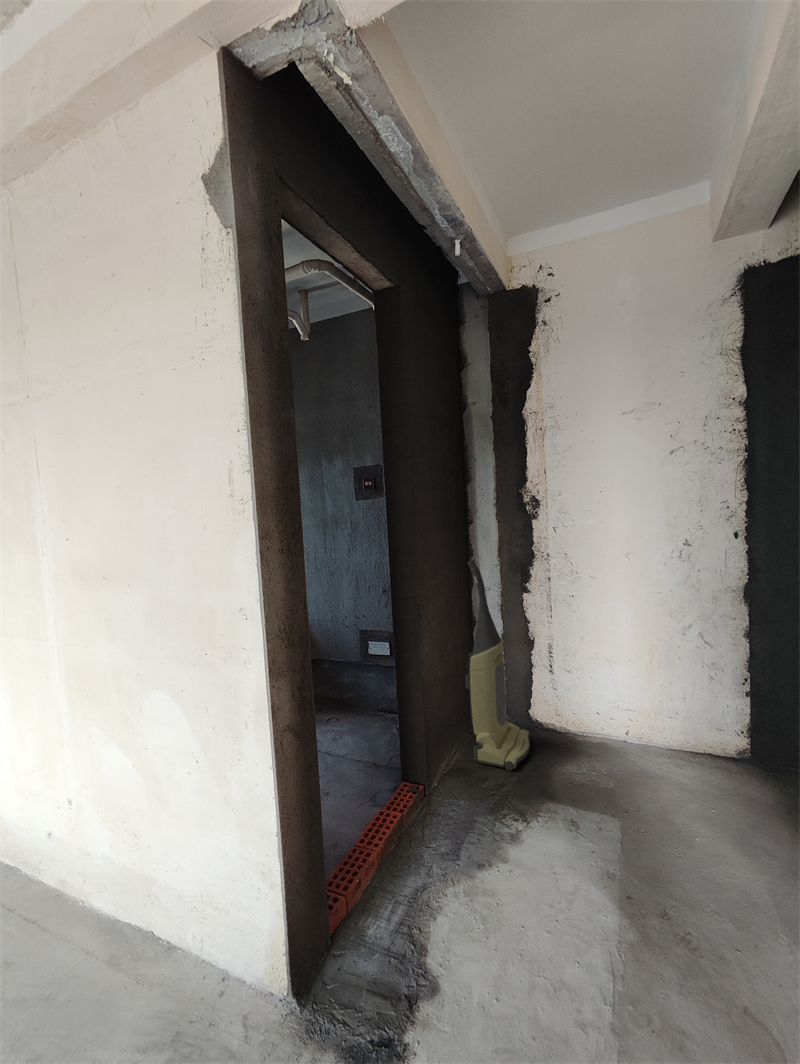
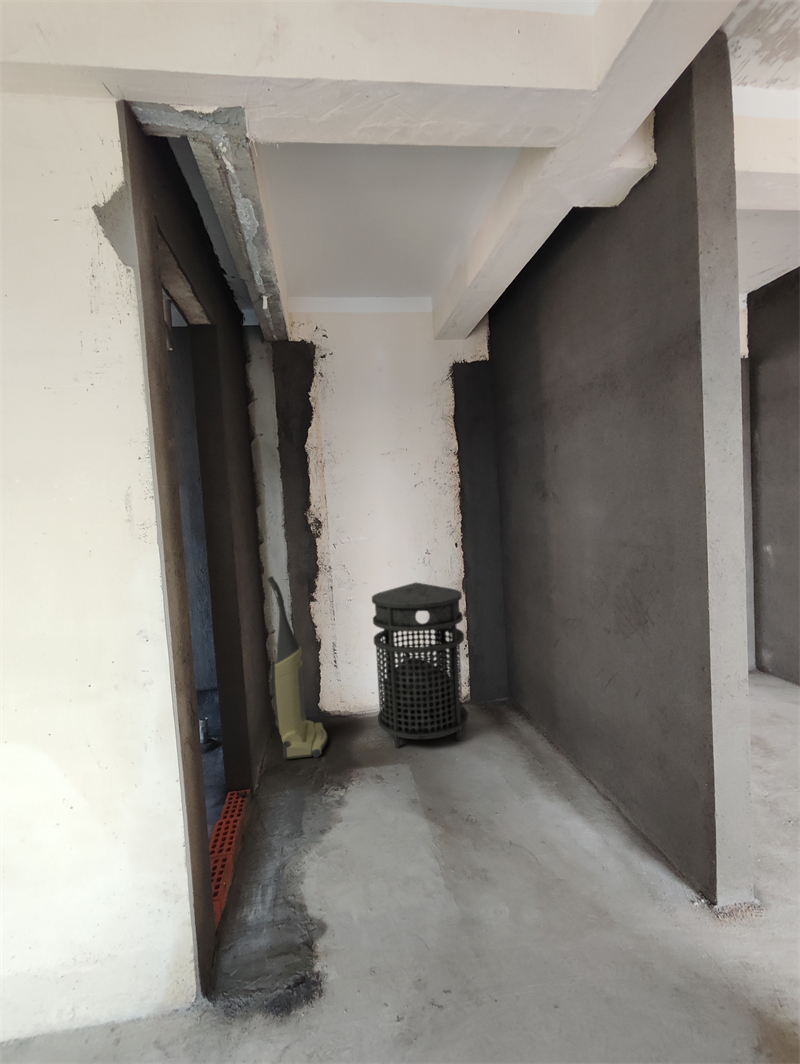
trash can: none [589,584,728,813] -> present [372,583,468,748]

